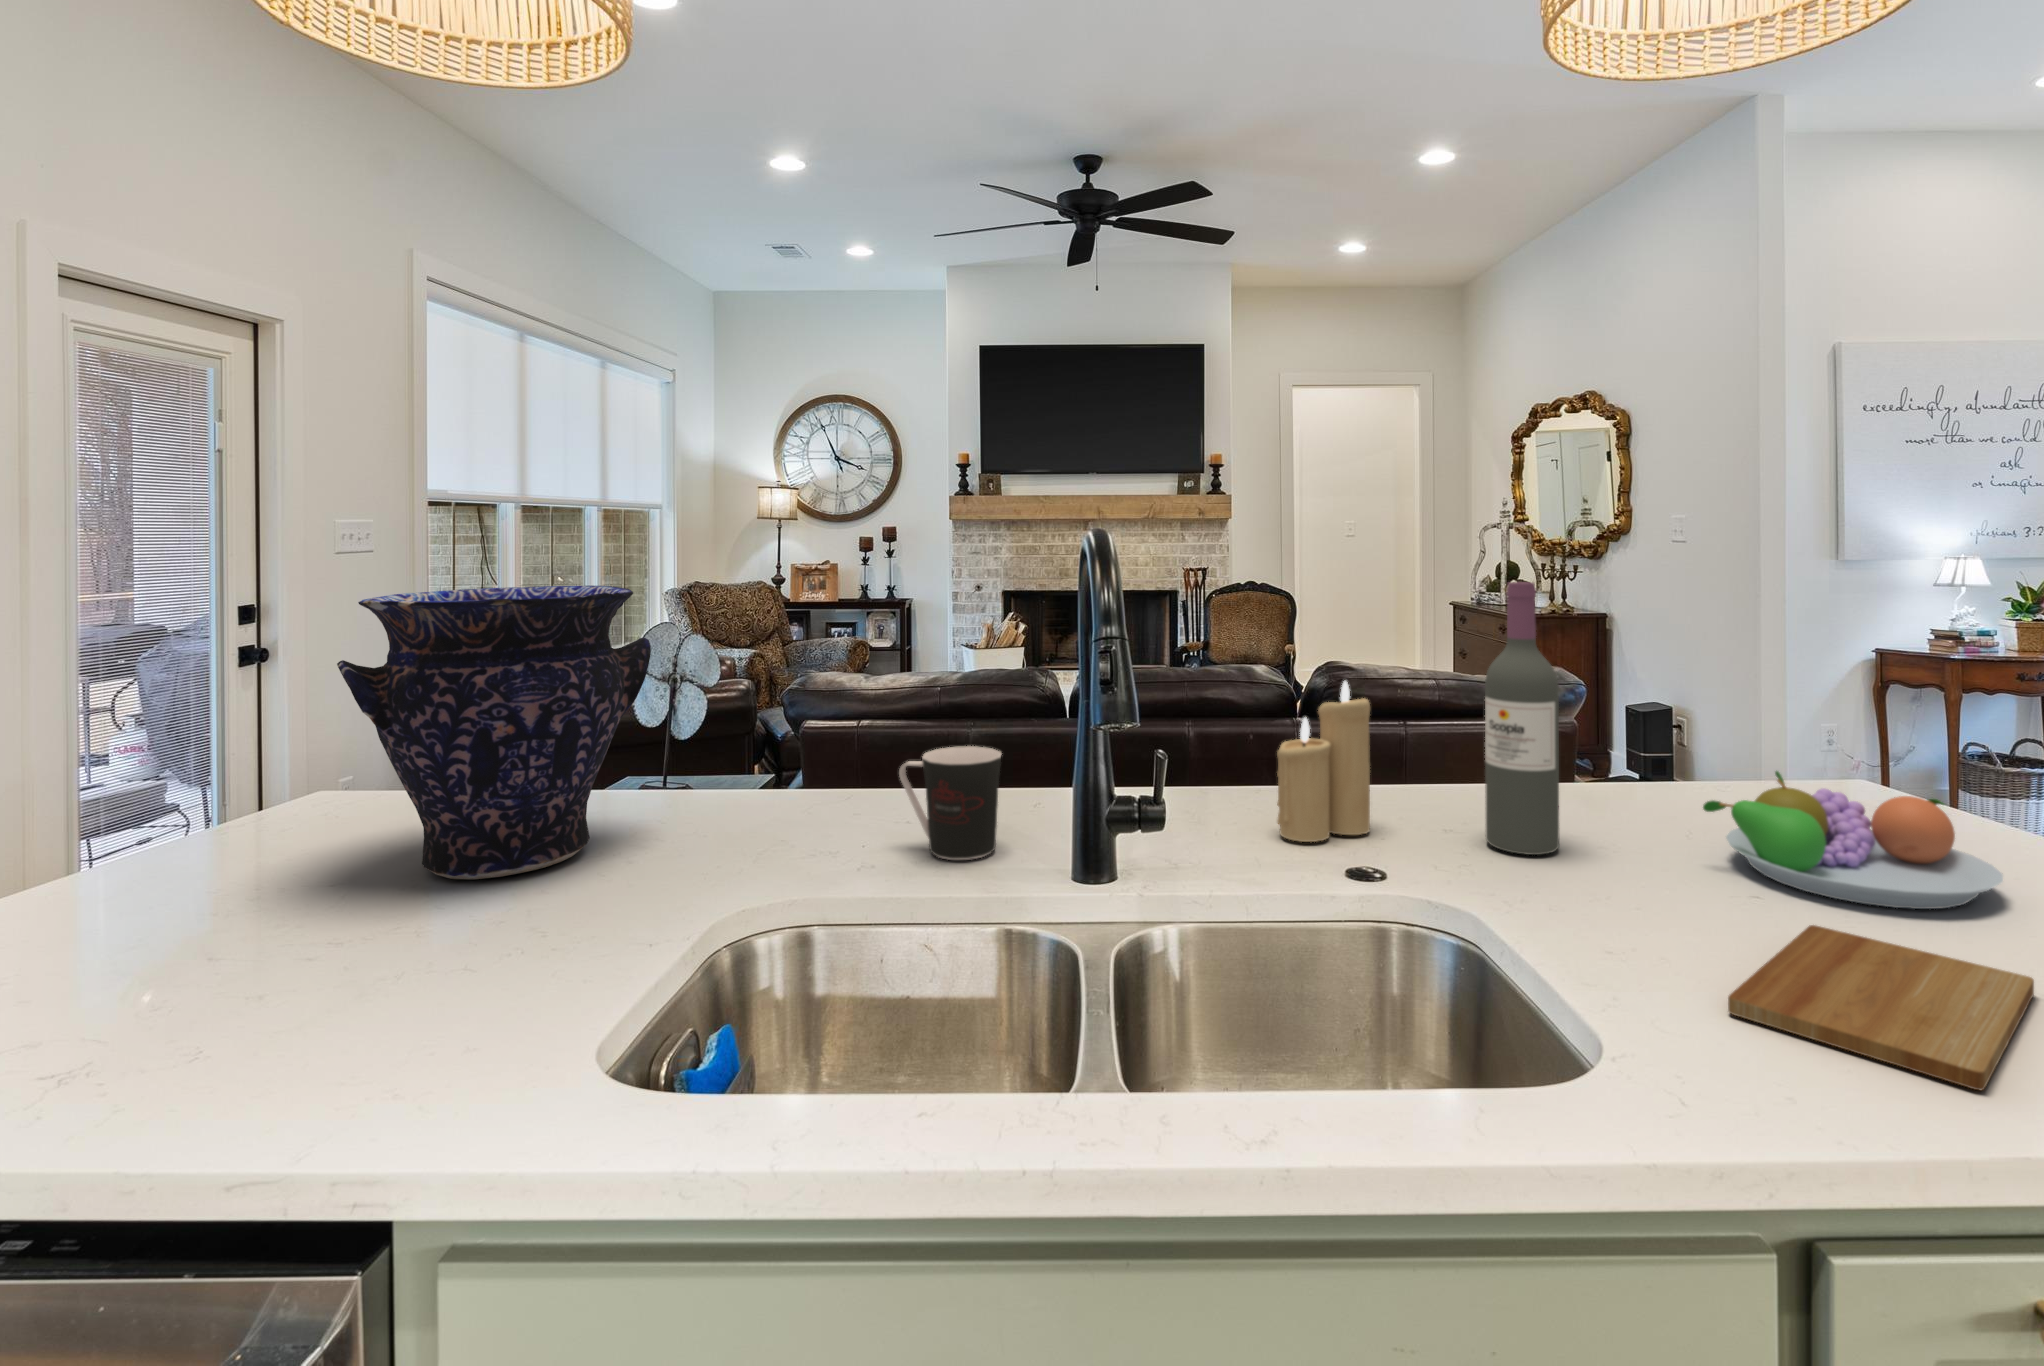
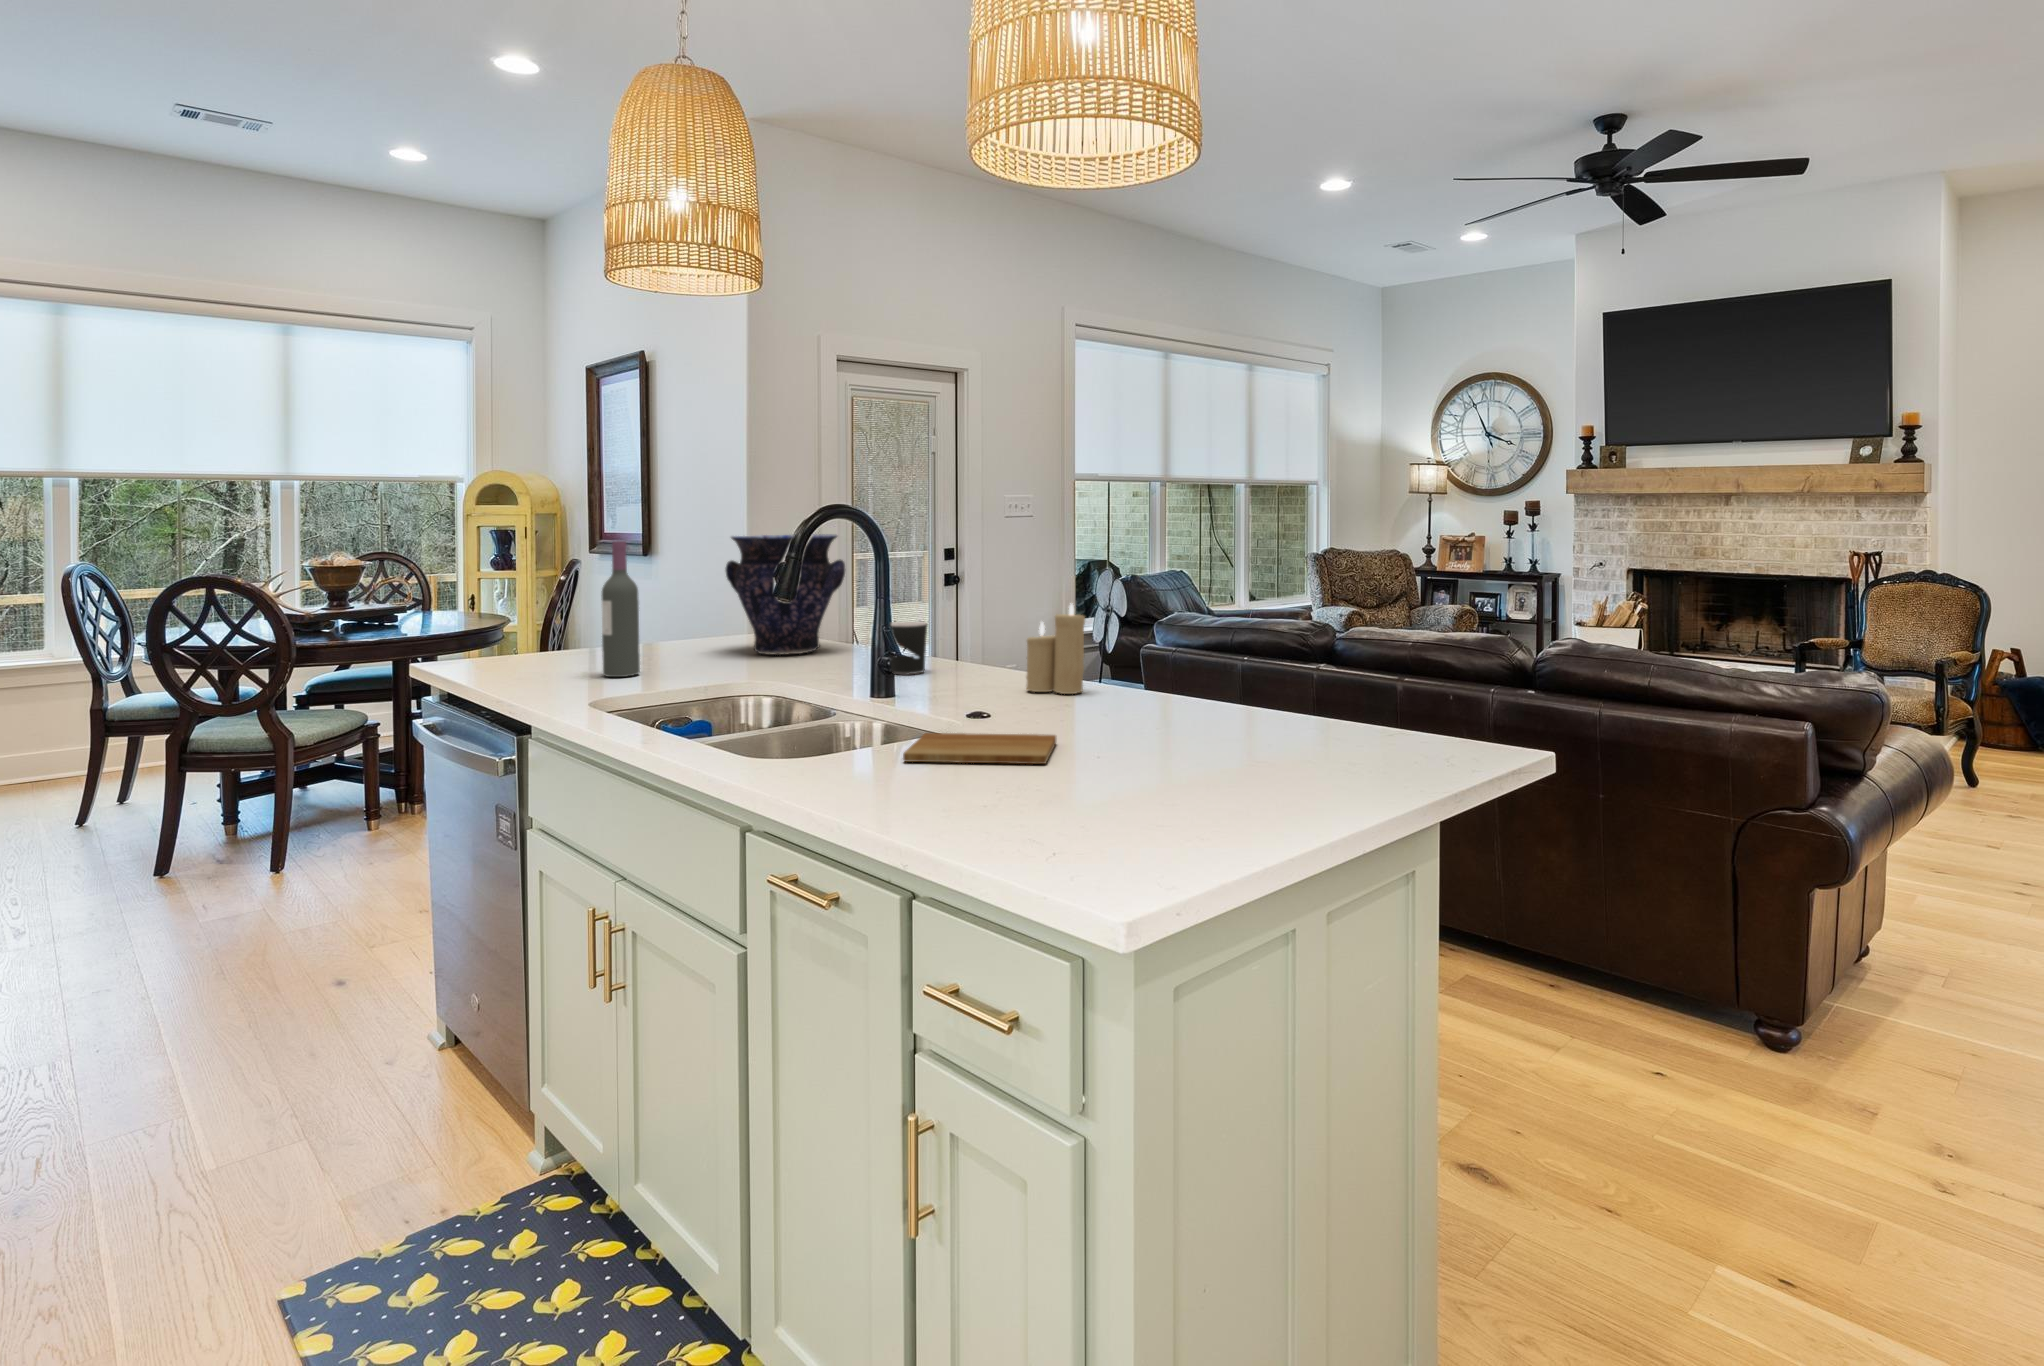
wine bottle: present [1485,582,1559,855] -> present [601,541,640,677]
fruit bowl: present [1703,771,2003,909] -> none [1124,677,1270,755]

